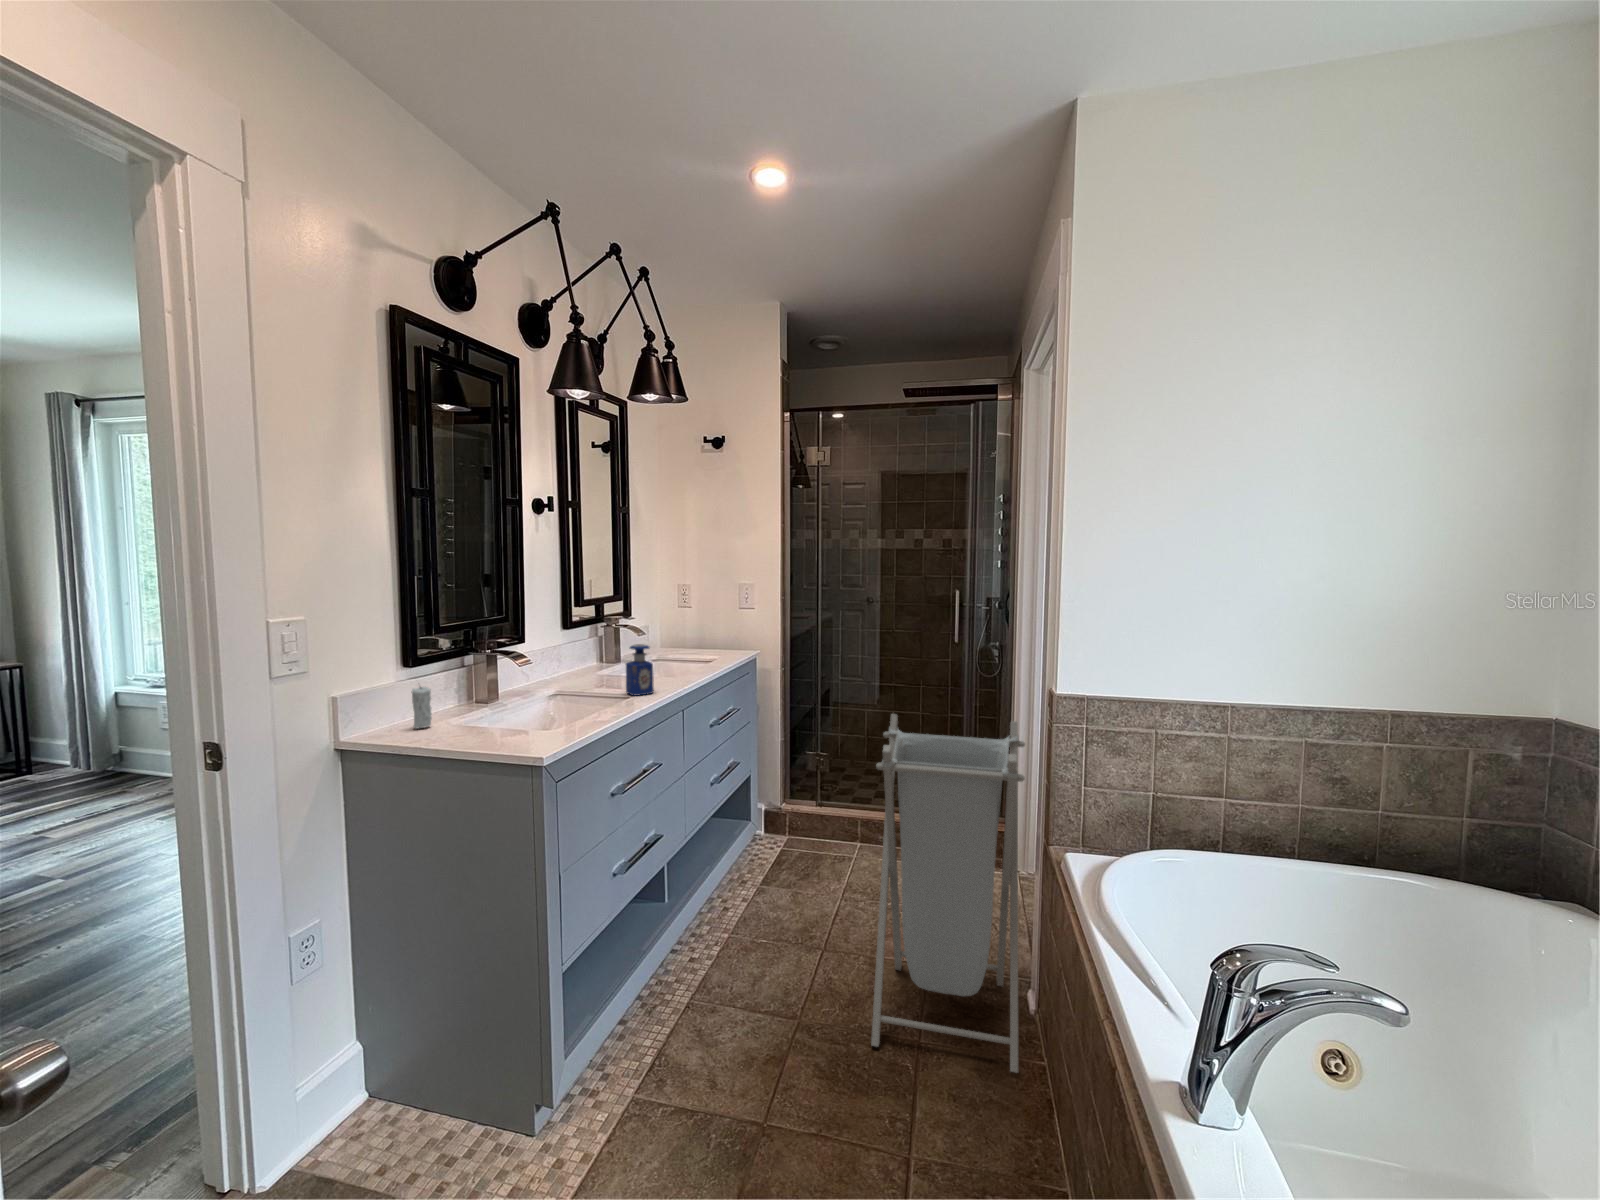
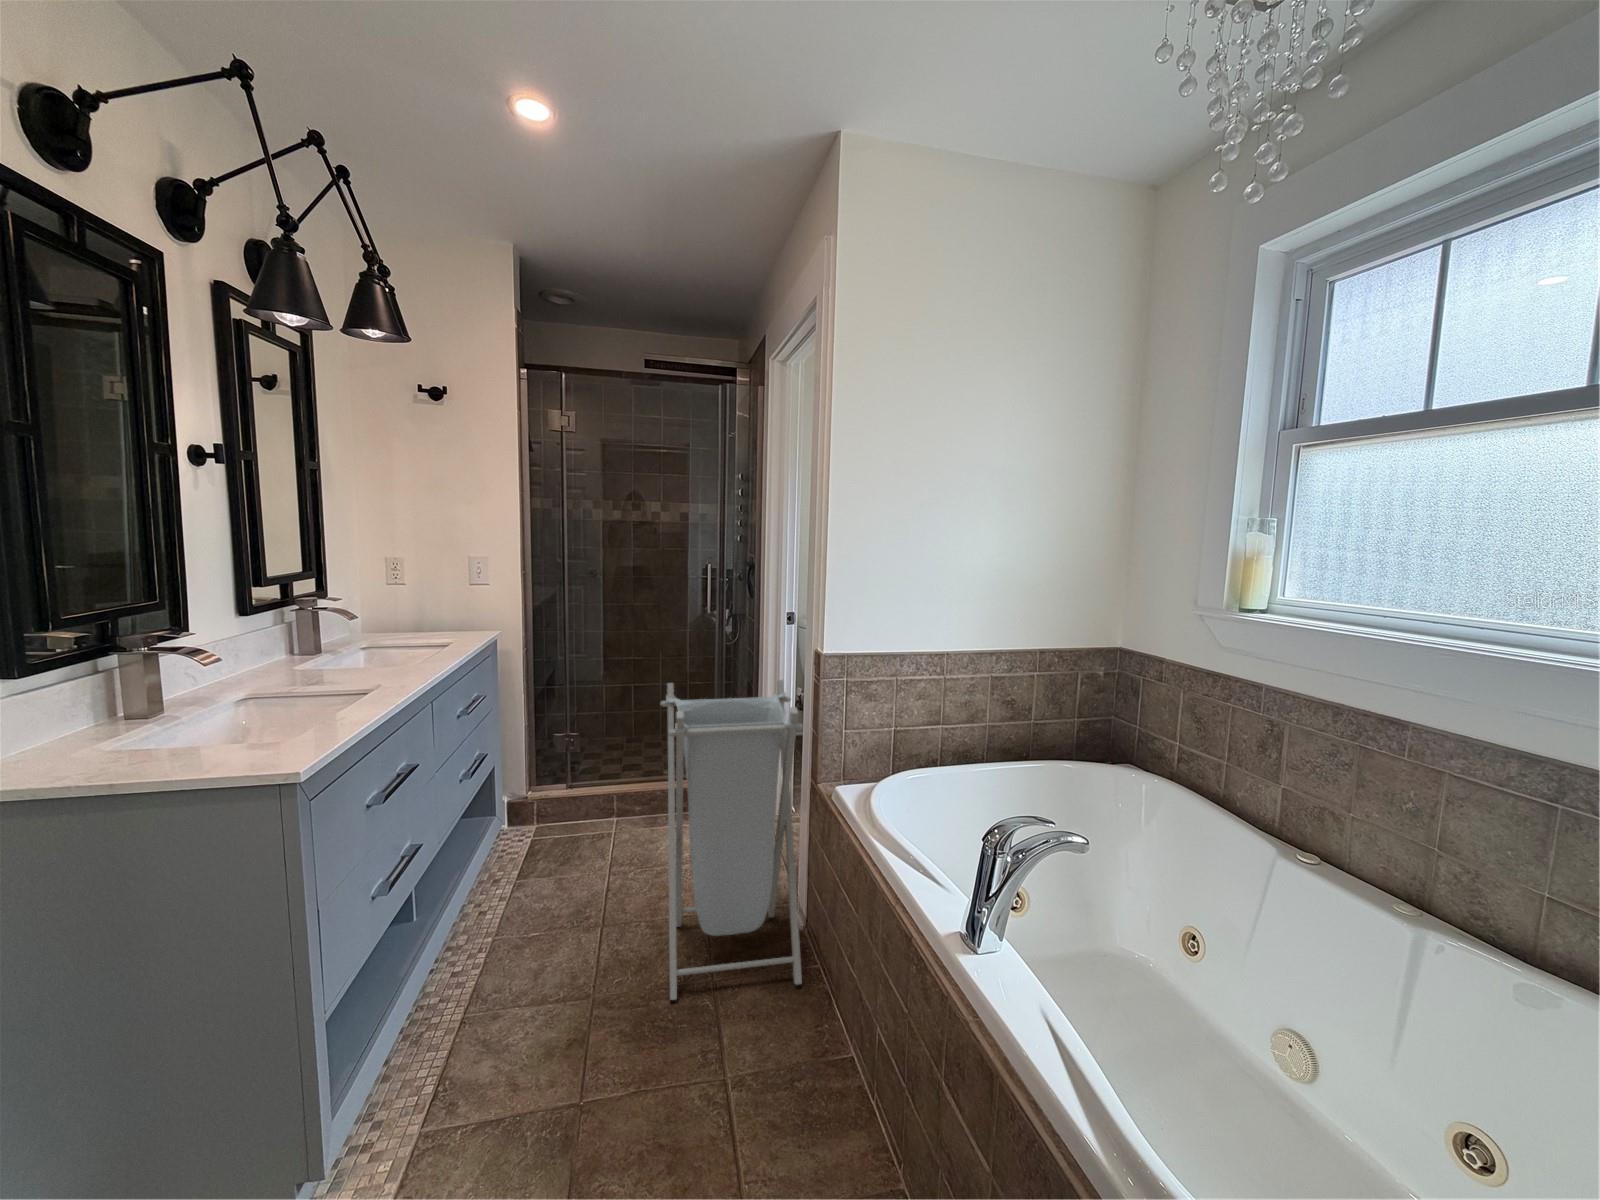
perfume bottle: present [626,644,654,695] -> none [356,628,395,689]
candle: present [412,687,432,729] -> none [38,691,77,758]

